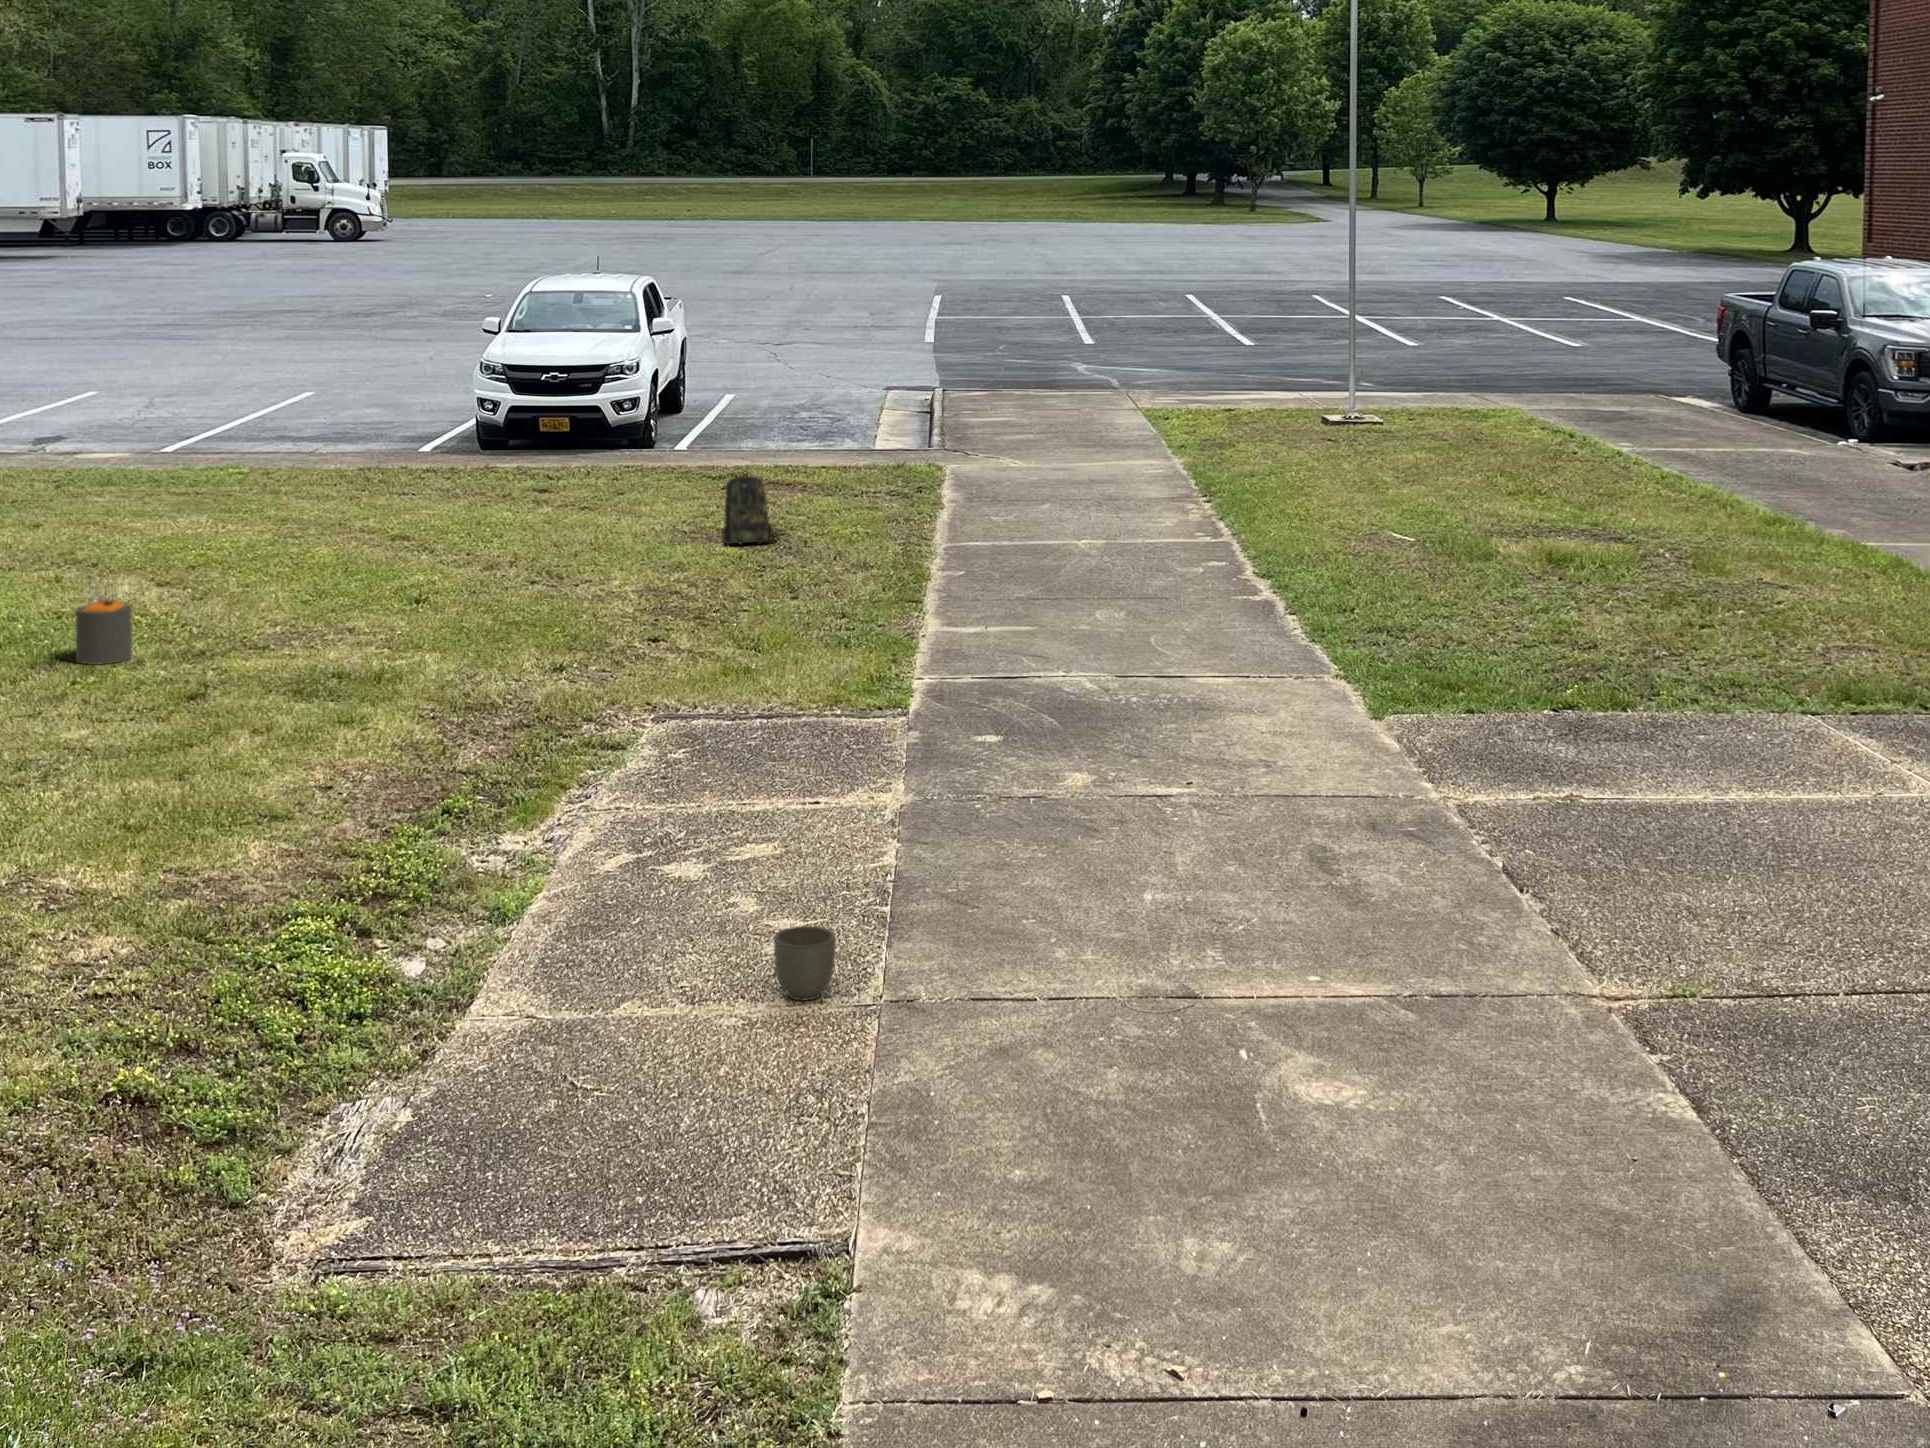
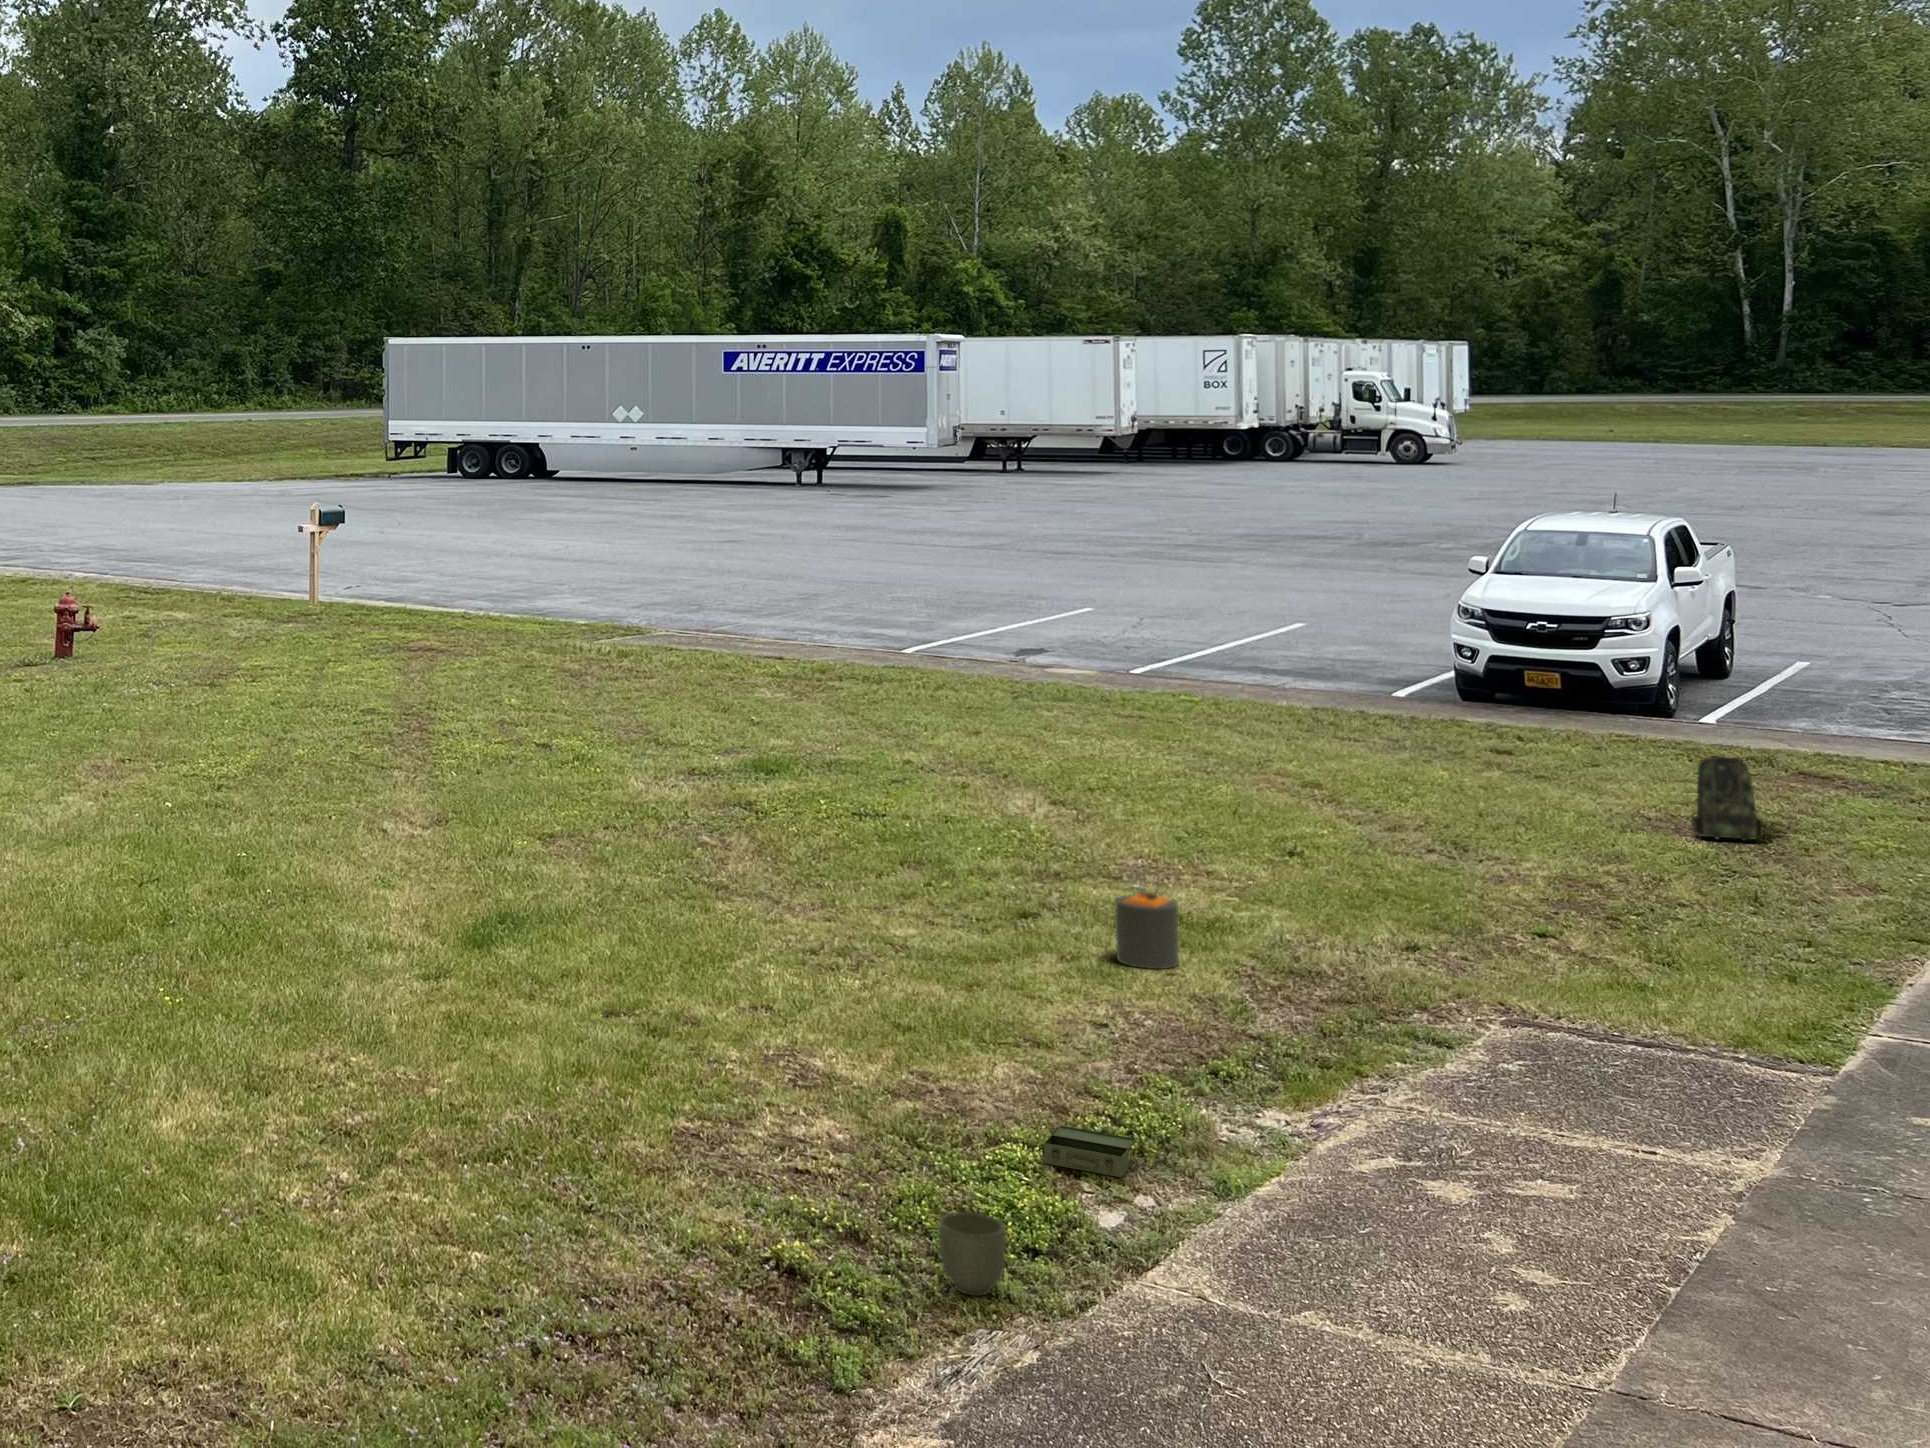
trash can: present [75,587,132,665] -> present [1116,876,1179,969]
toolbox: none [333,886,417,930] -> present [1044,1126,1135,1177]
planter: present [774,926,836,1001] -> present [938,1212,1006,1296]

